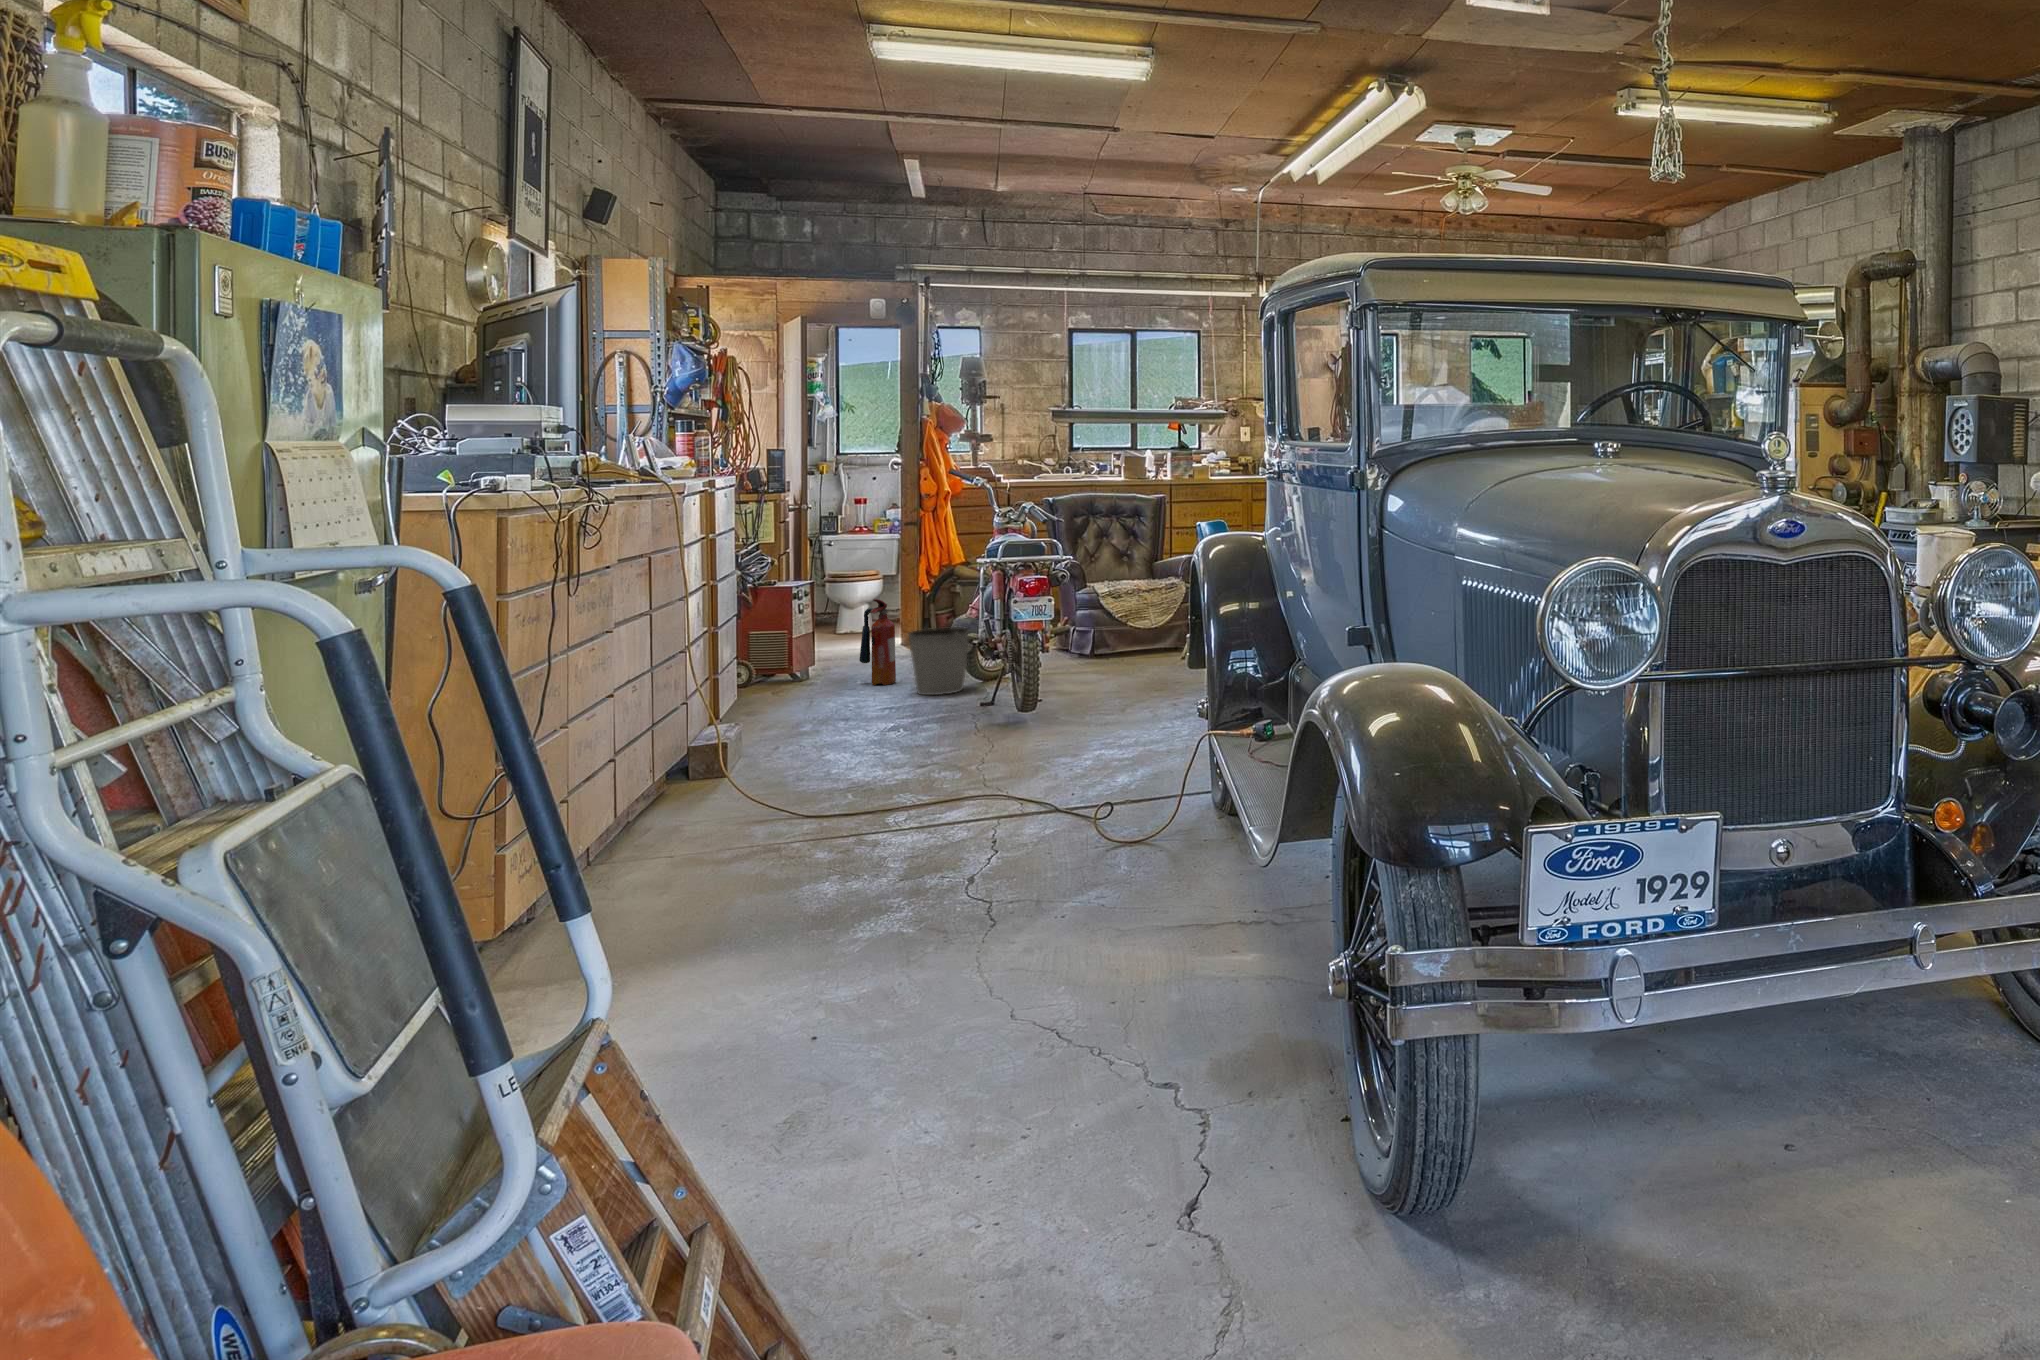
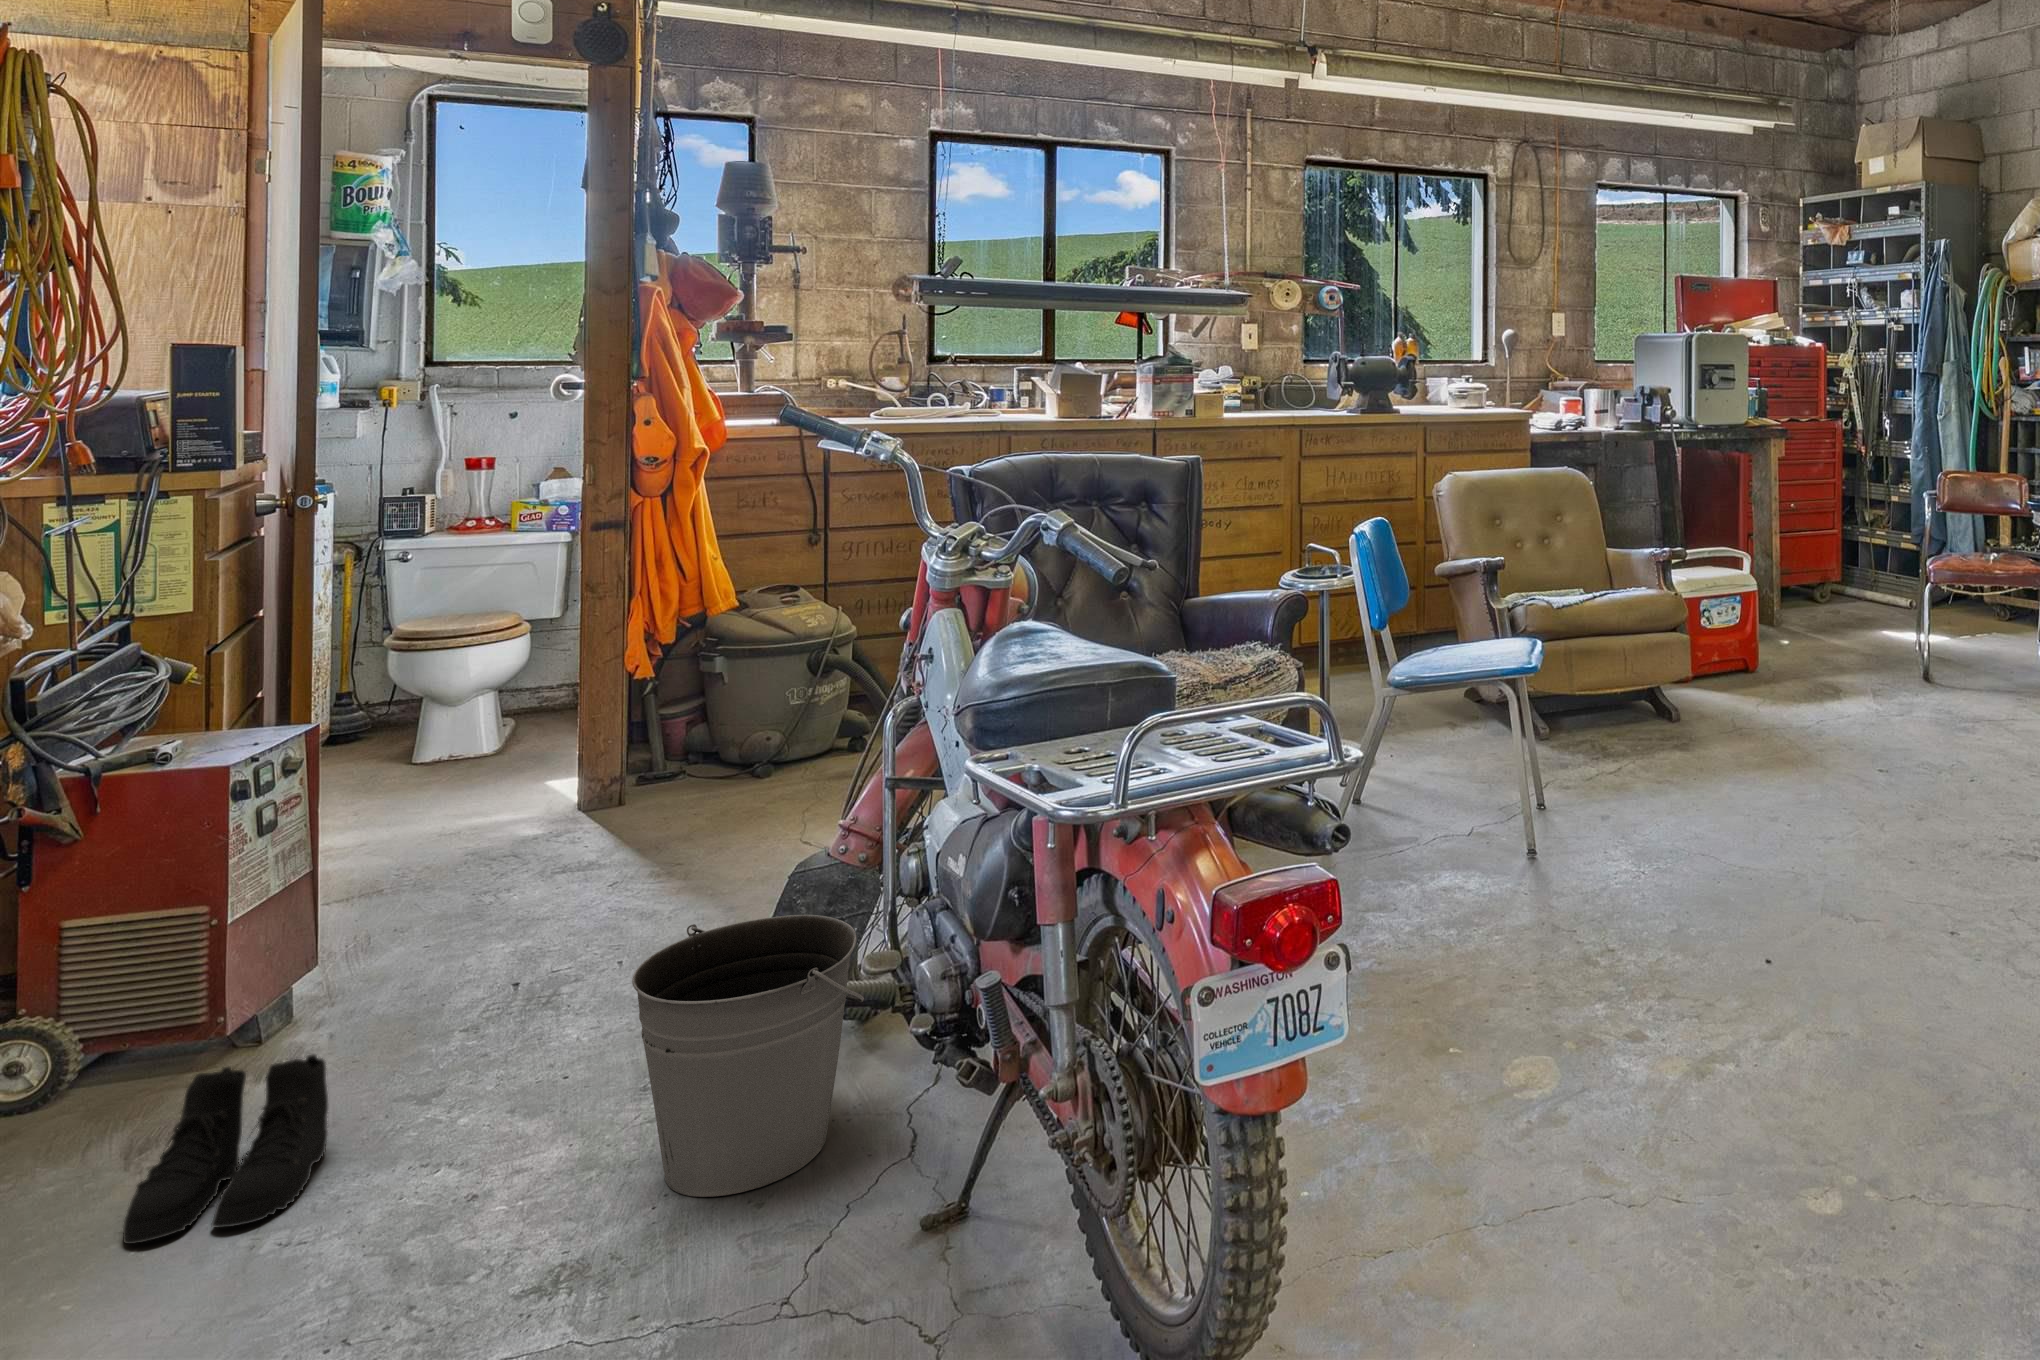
fire extinguisher: present [860,599,896,685] -> none [450,837,580,1117]
boots: none [782,656,828,694] -> present [123,1055,328,1244]

